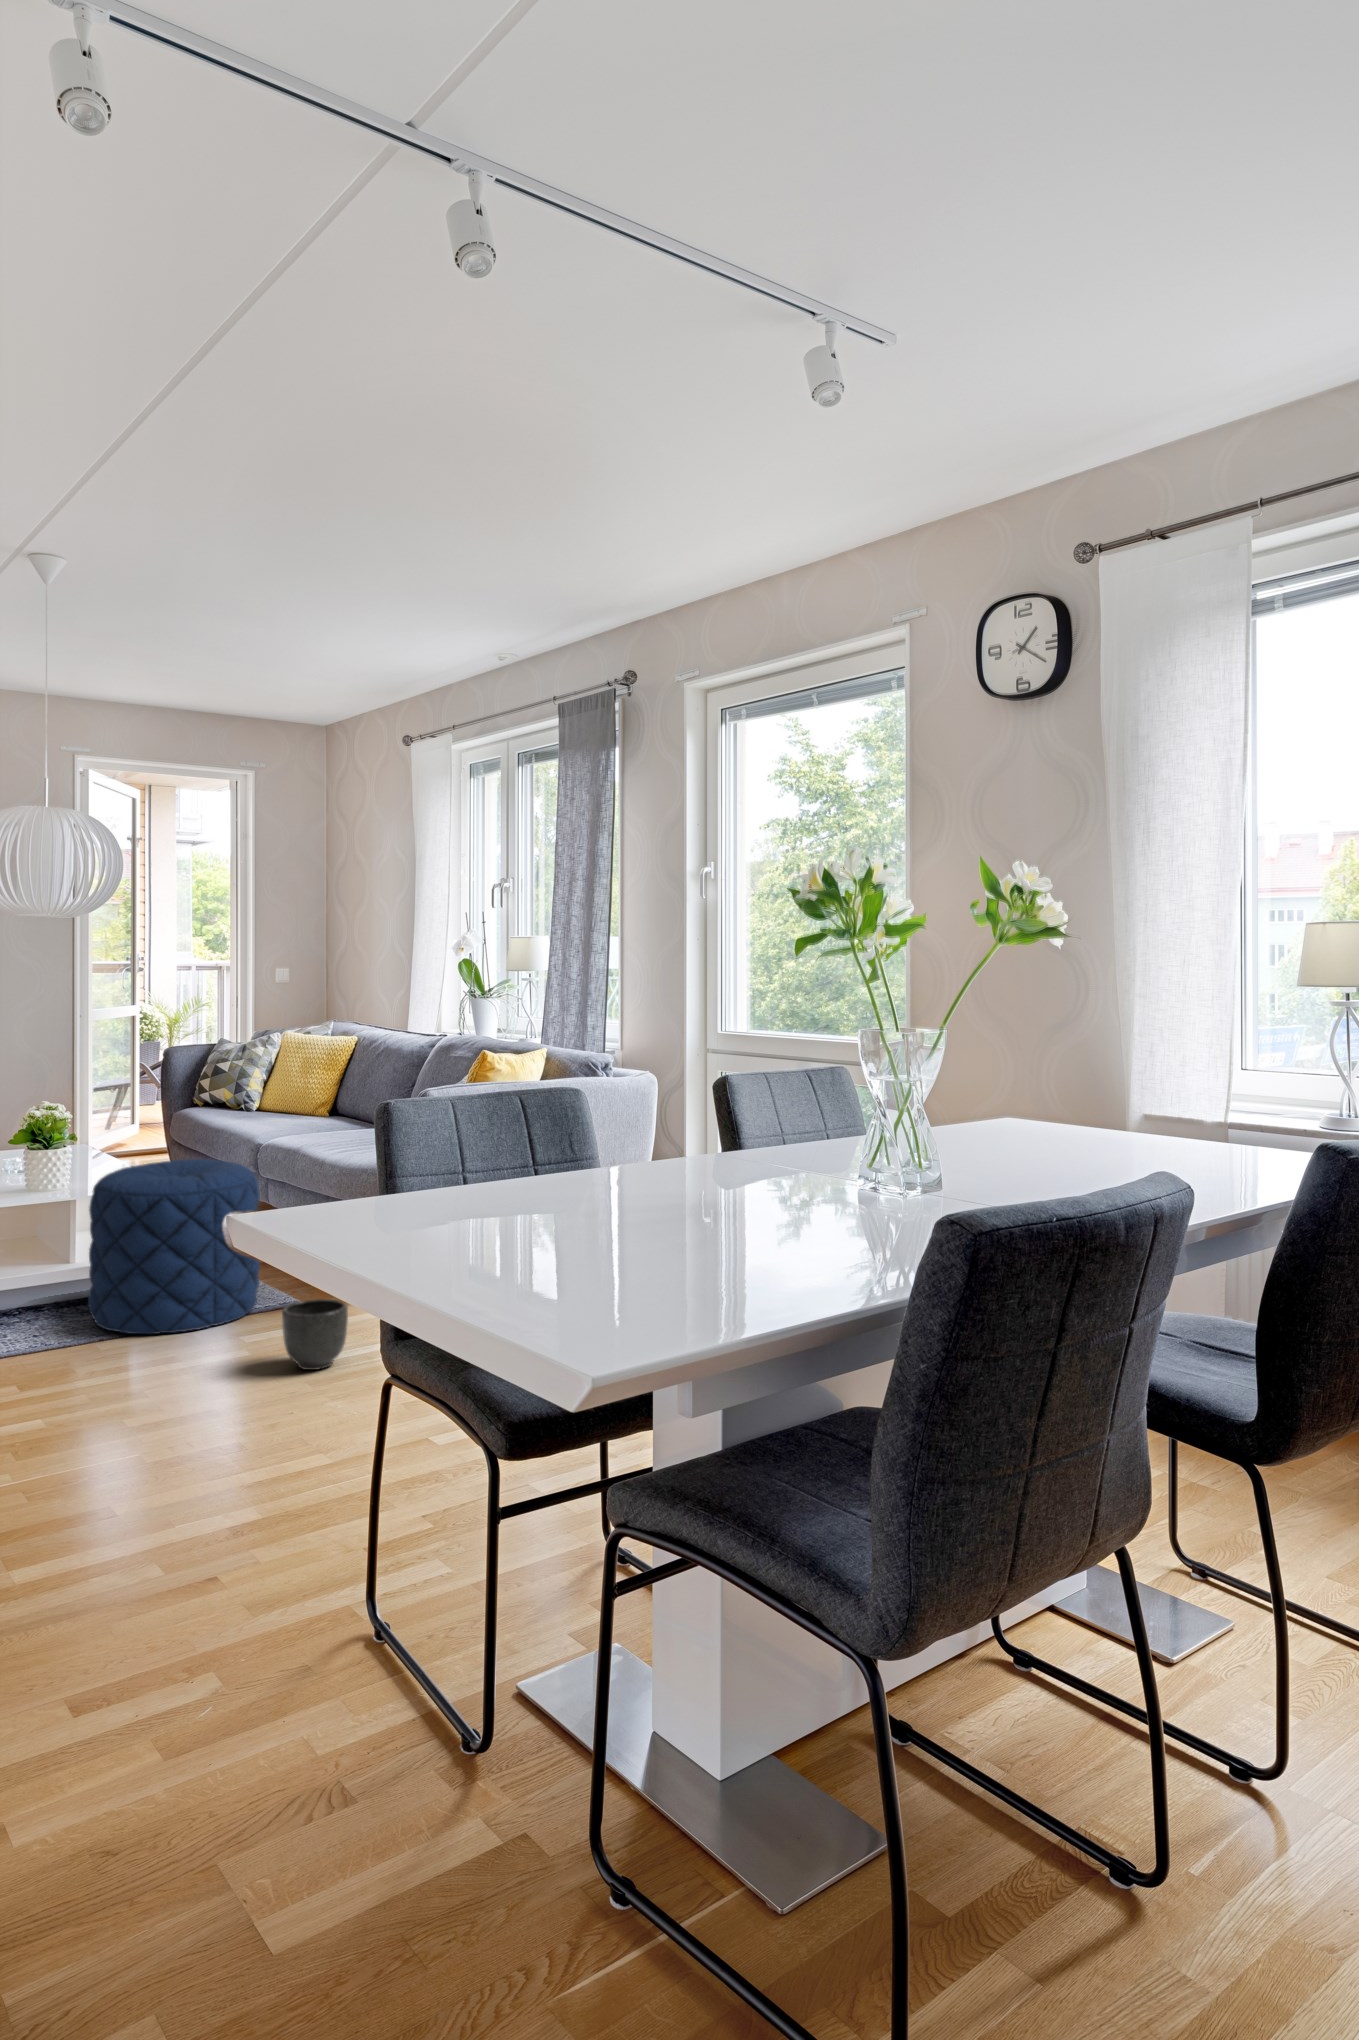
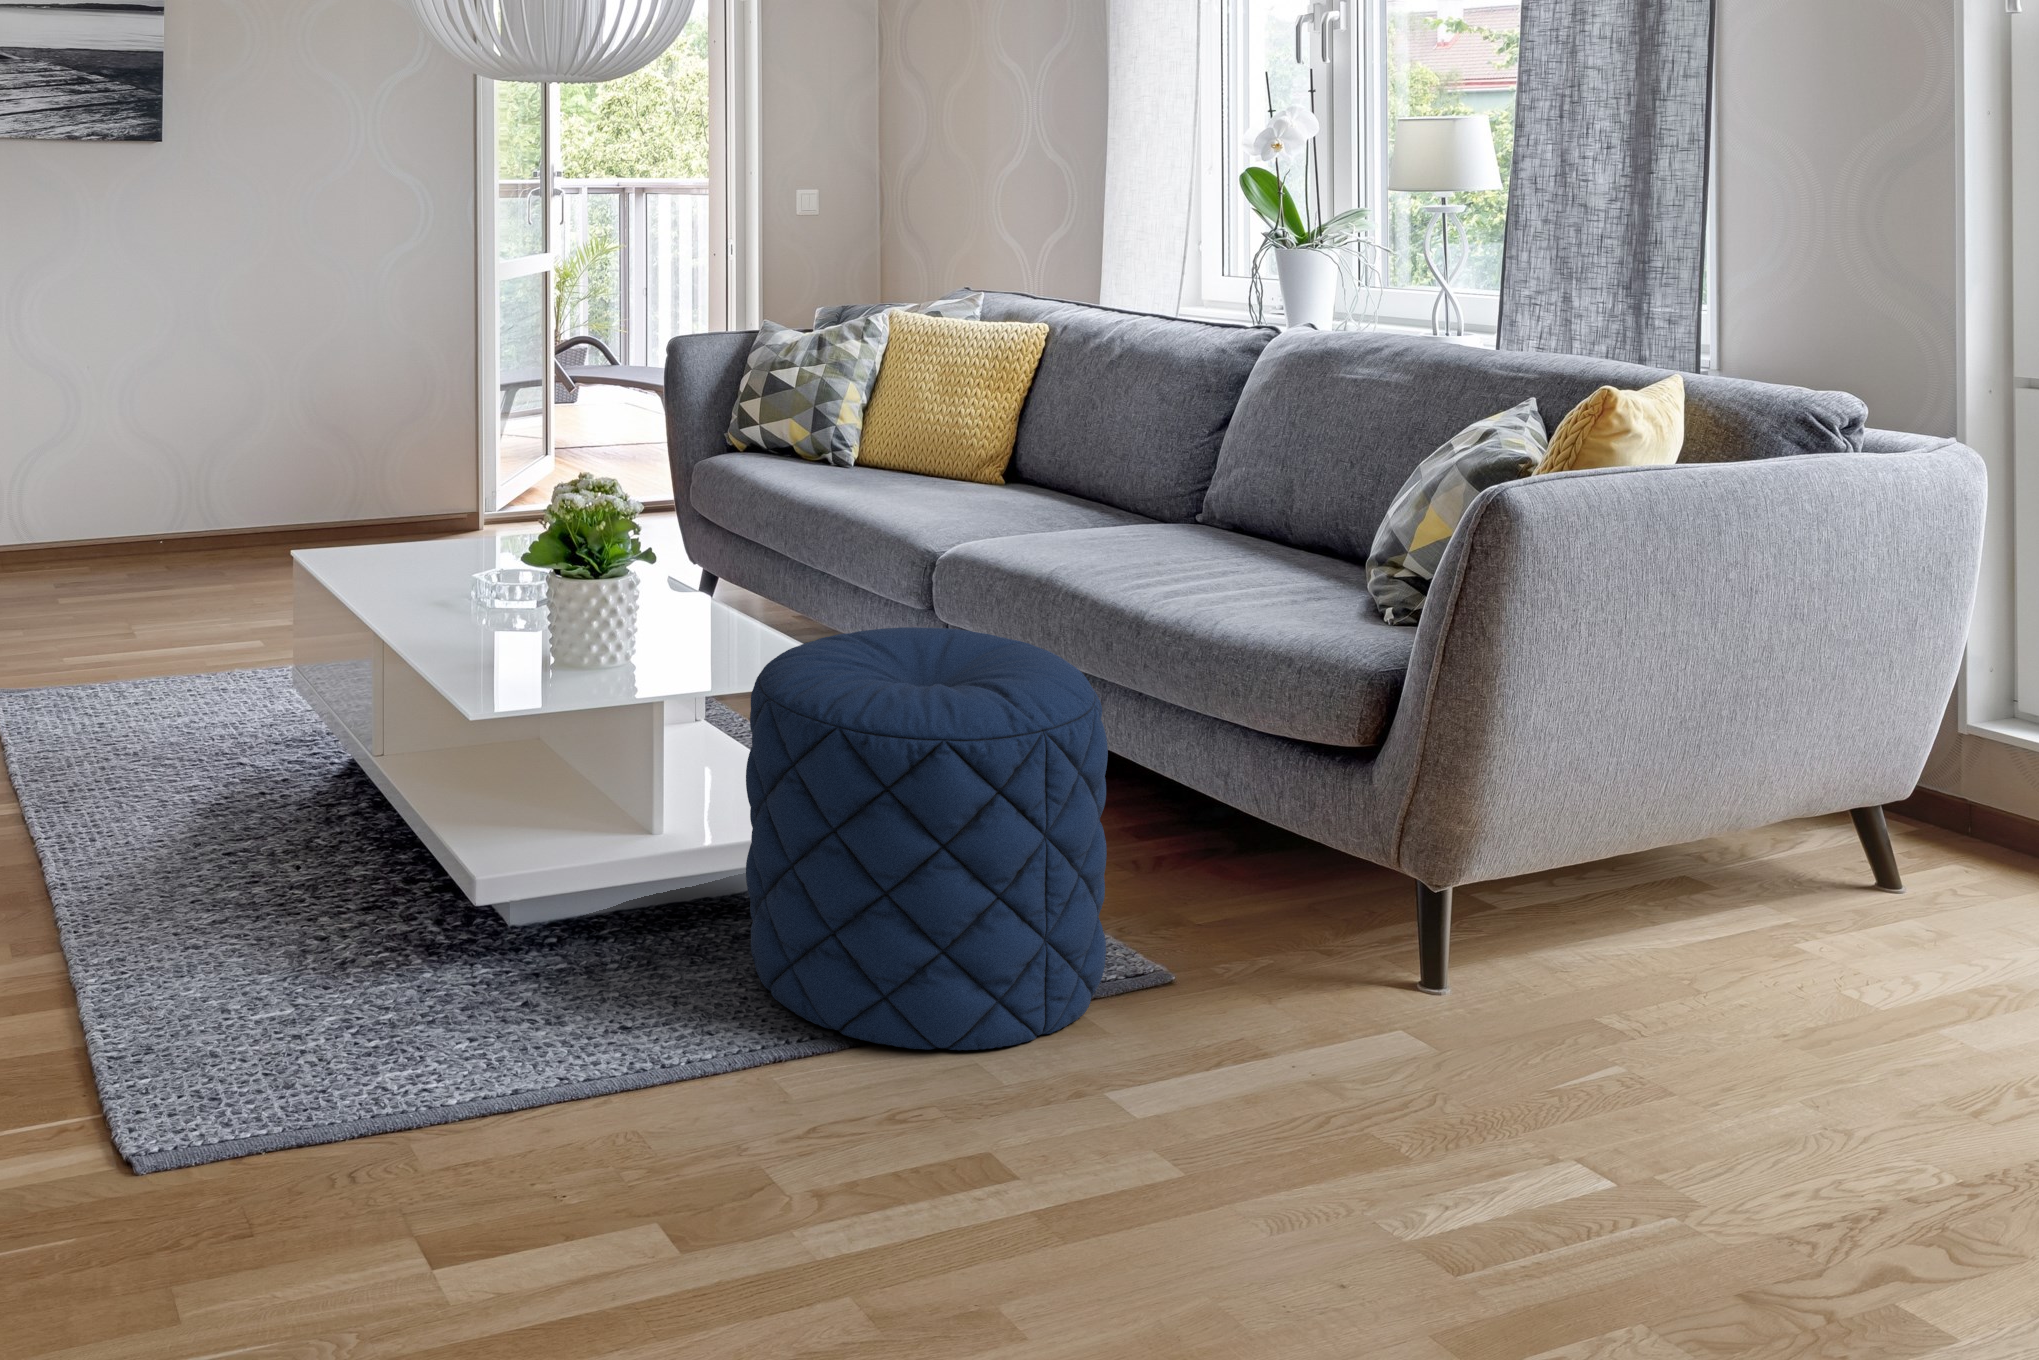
planter: present [282,1299,348,1370] -> none [1346,1063,1525,1269]

